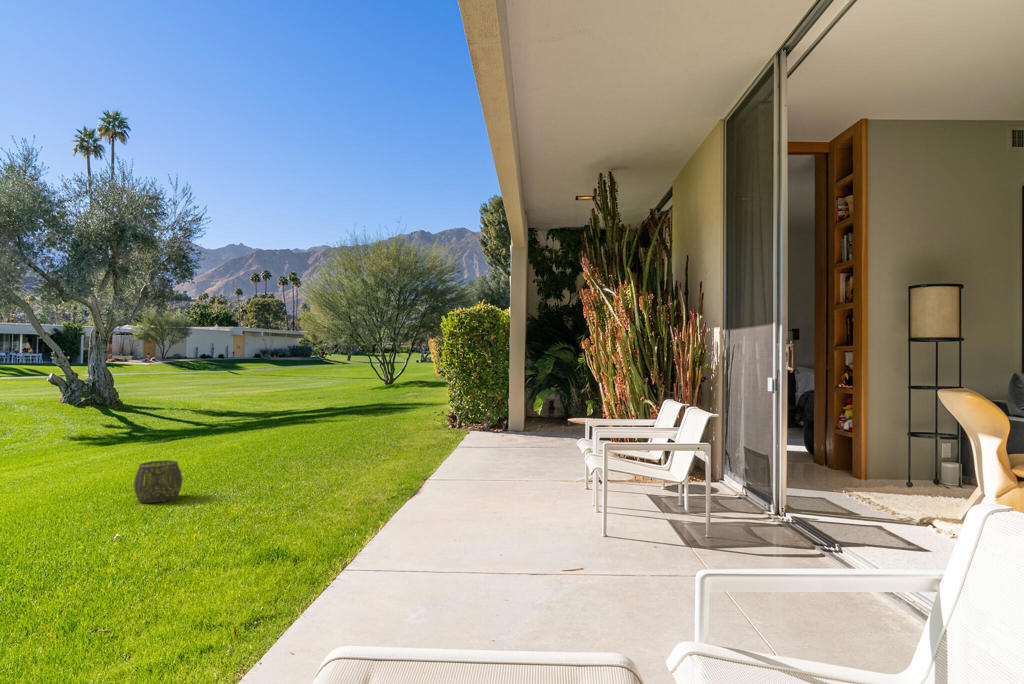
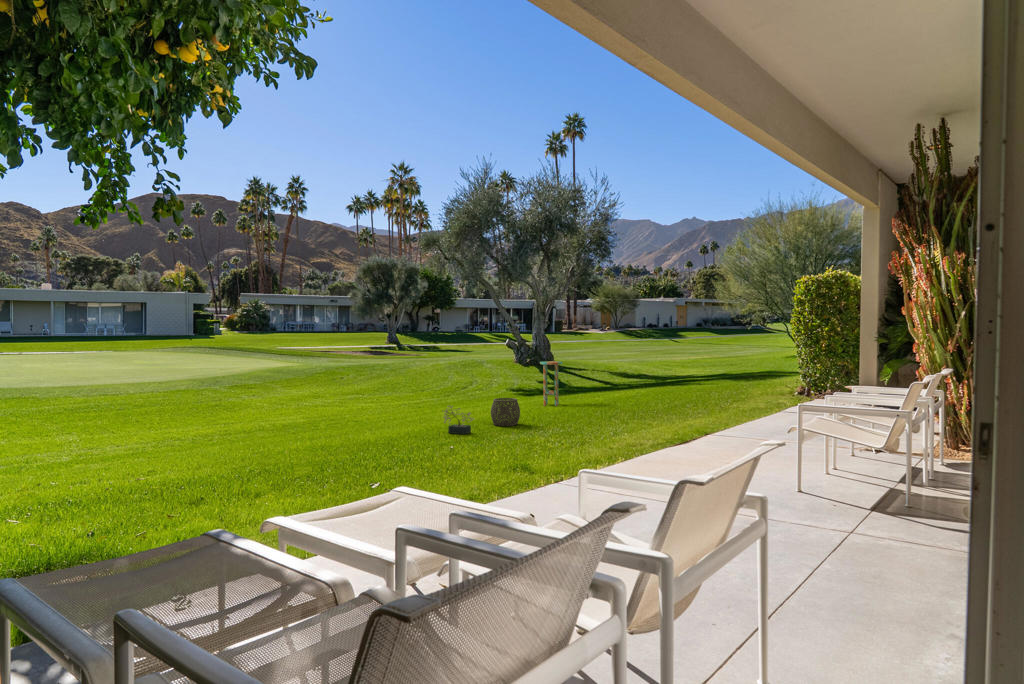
side table: none [169,403,202,463] -> present [540,361,562,406]
decorative plant: none [65,484,125,530] -> present [444,406,472,434]

